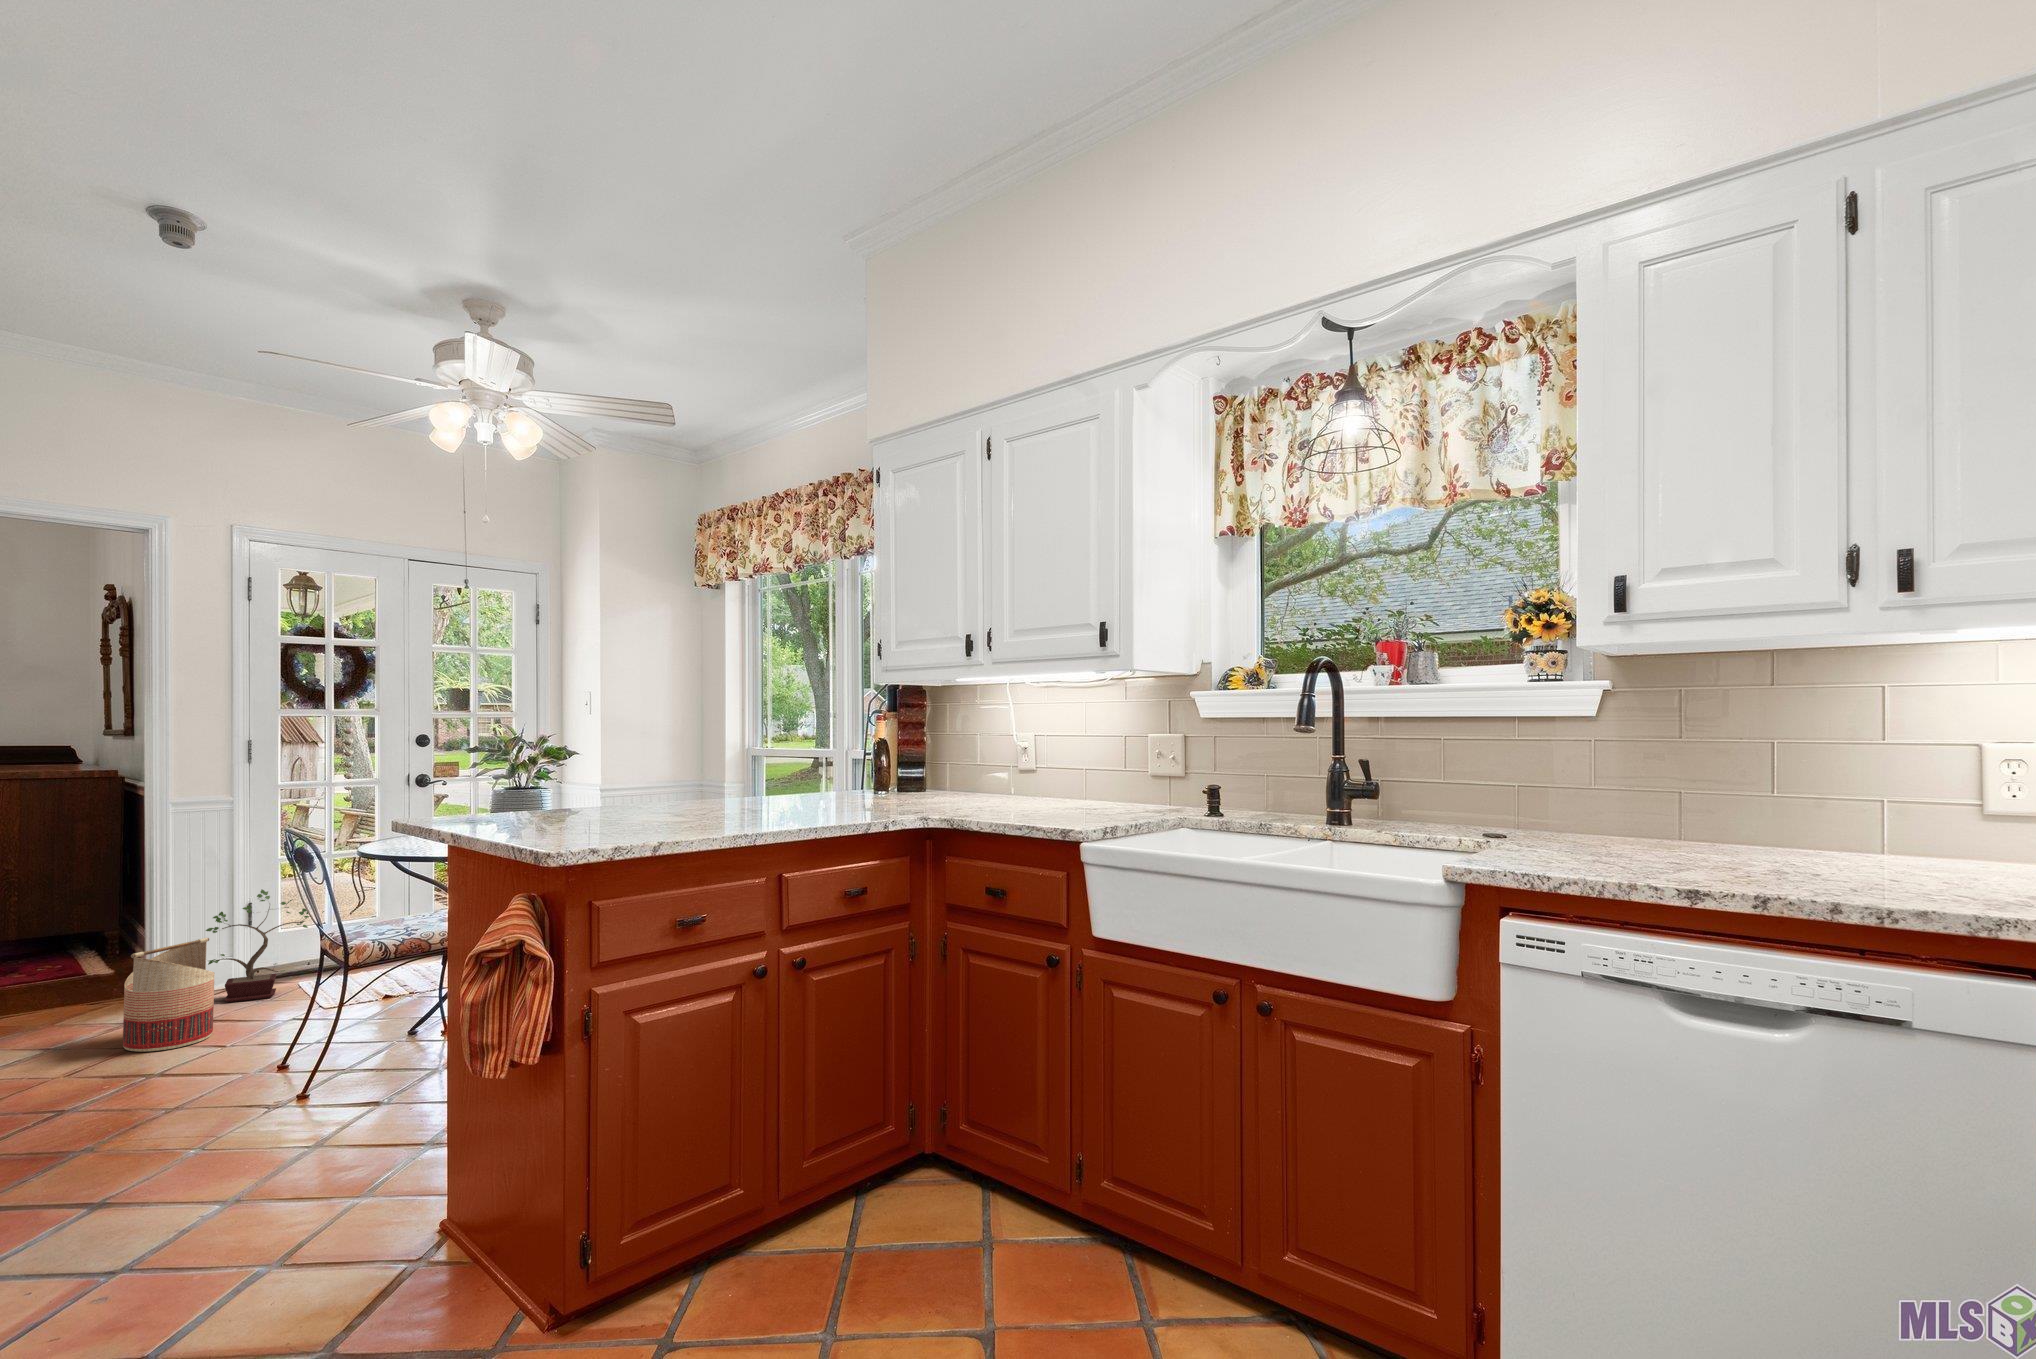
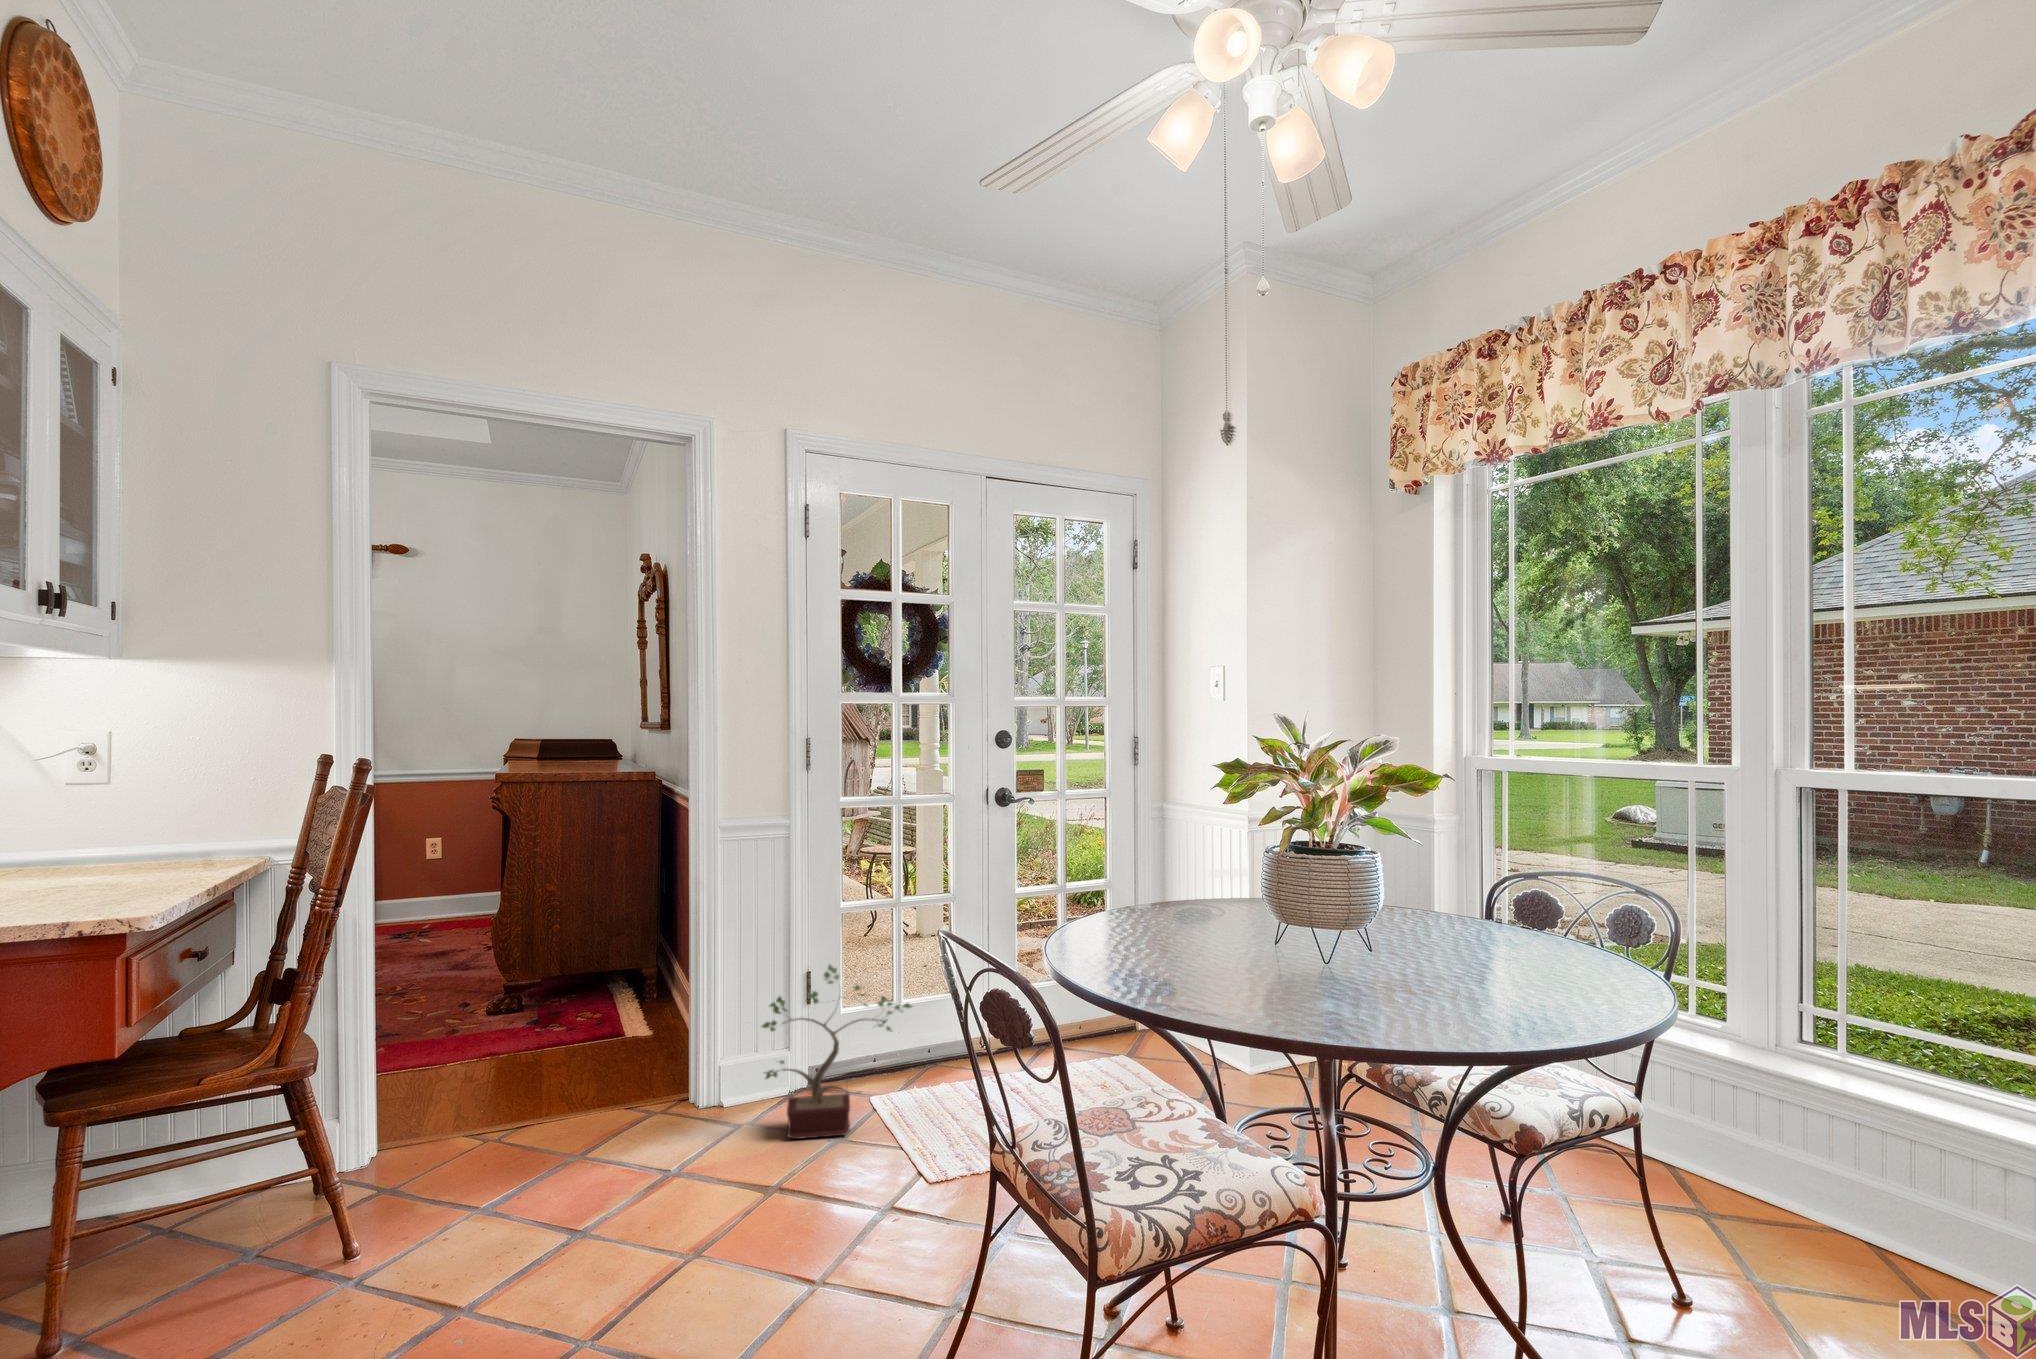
basket: present [123,938,215,1052] -> none [661,1062,783,1270]

